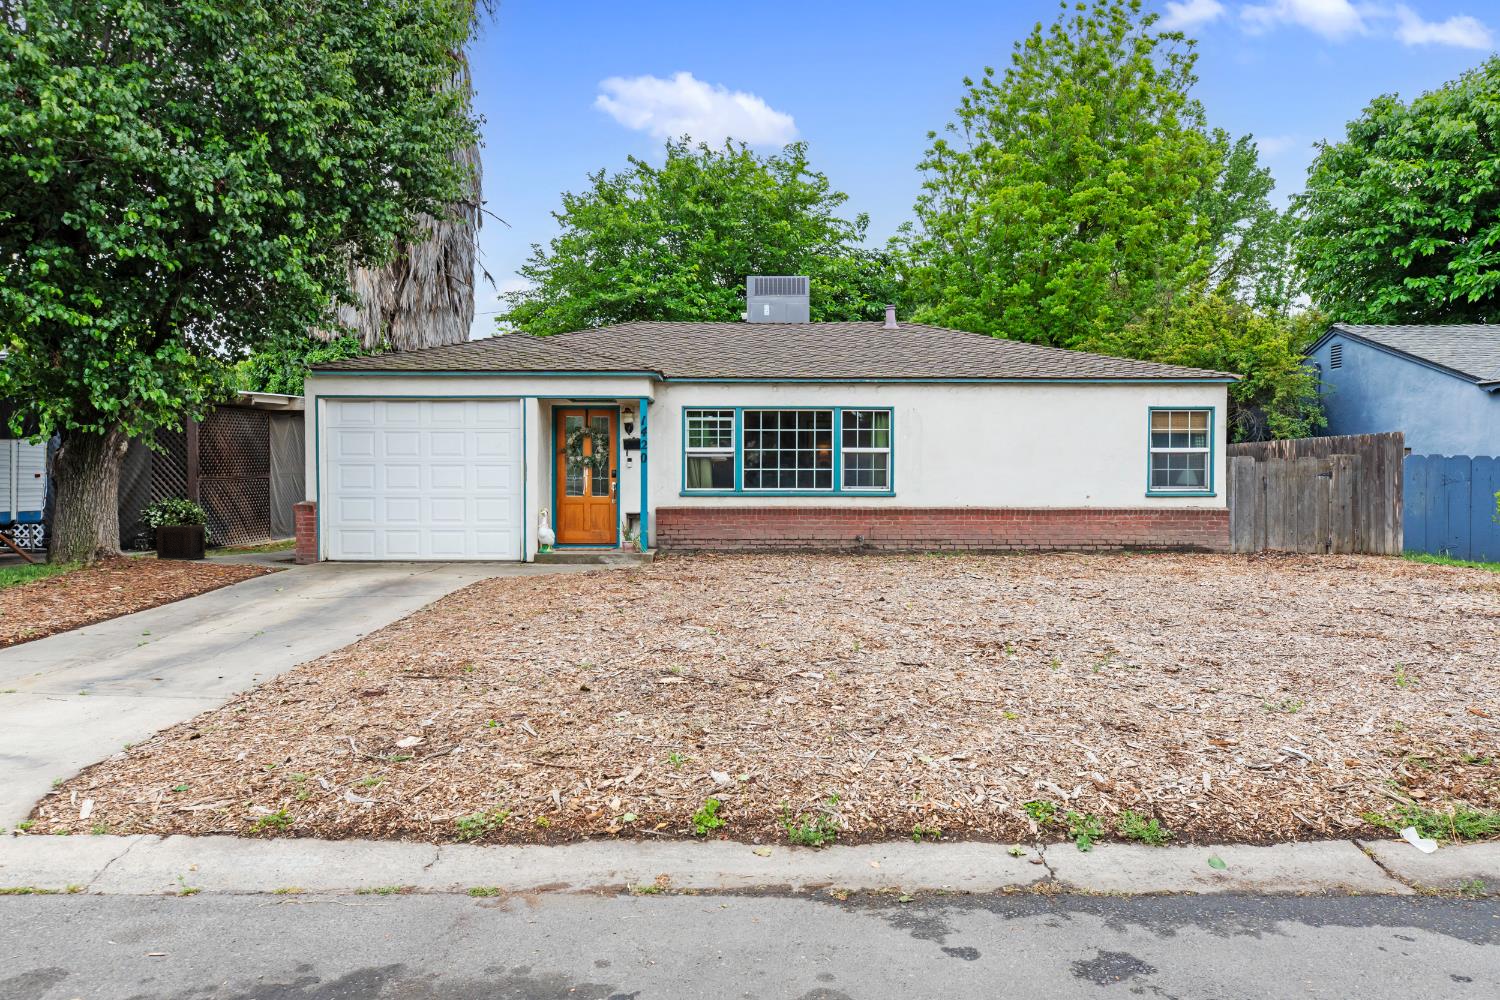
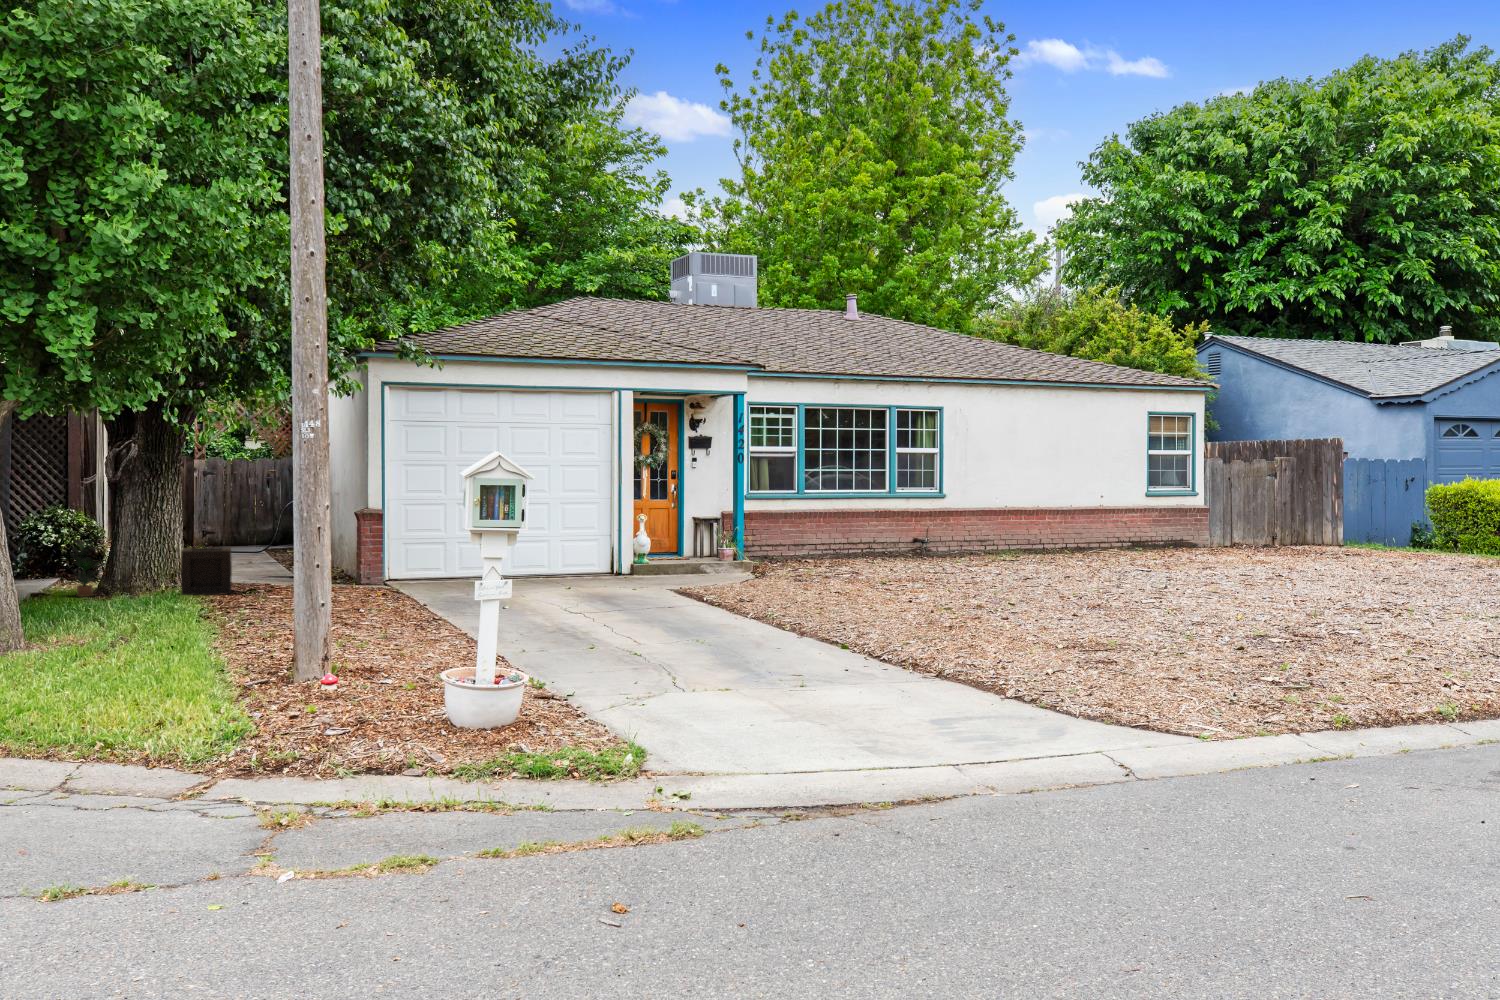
potted plant: none [82,517,111,558] -> present [71,540,105,597]

